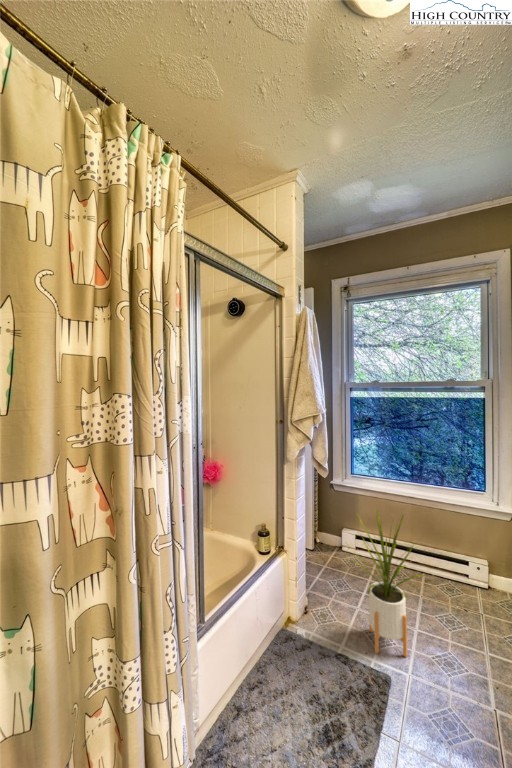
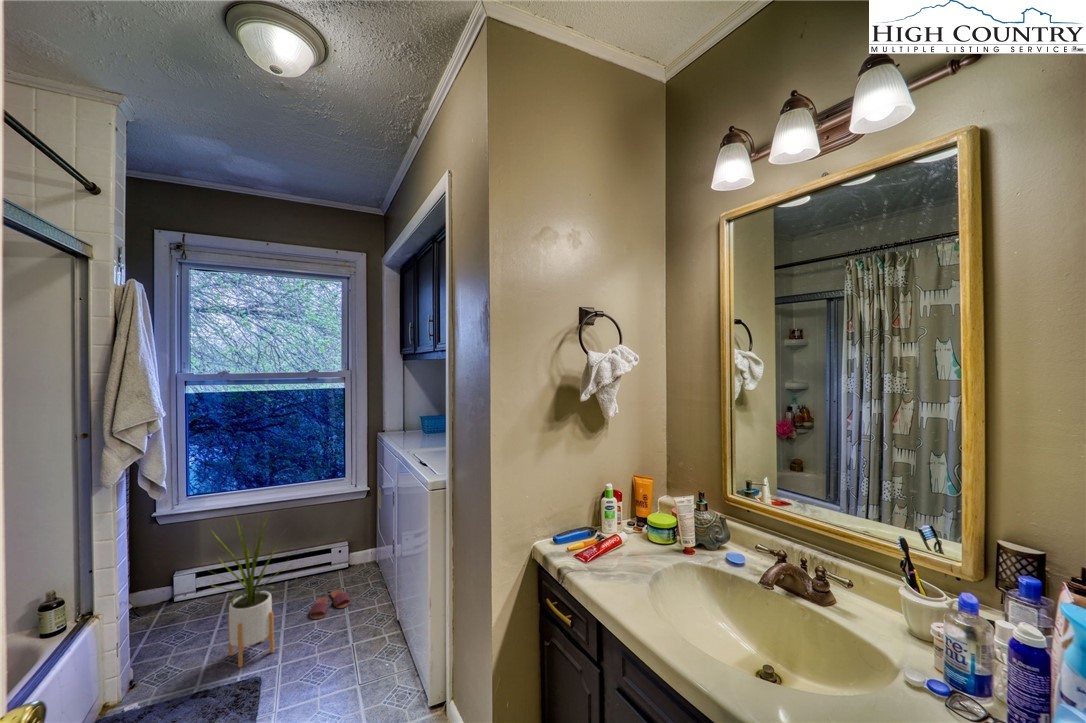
slippers: none [445,615,494,648] -> present [310,590,350,619]

